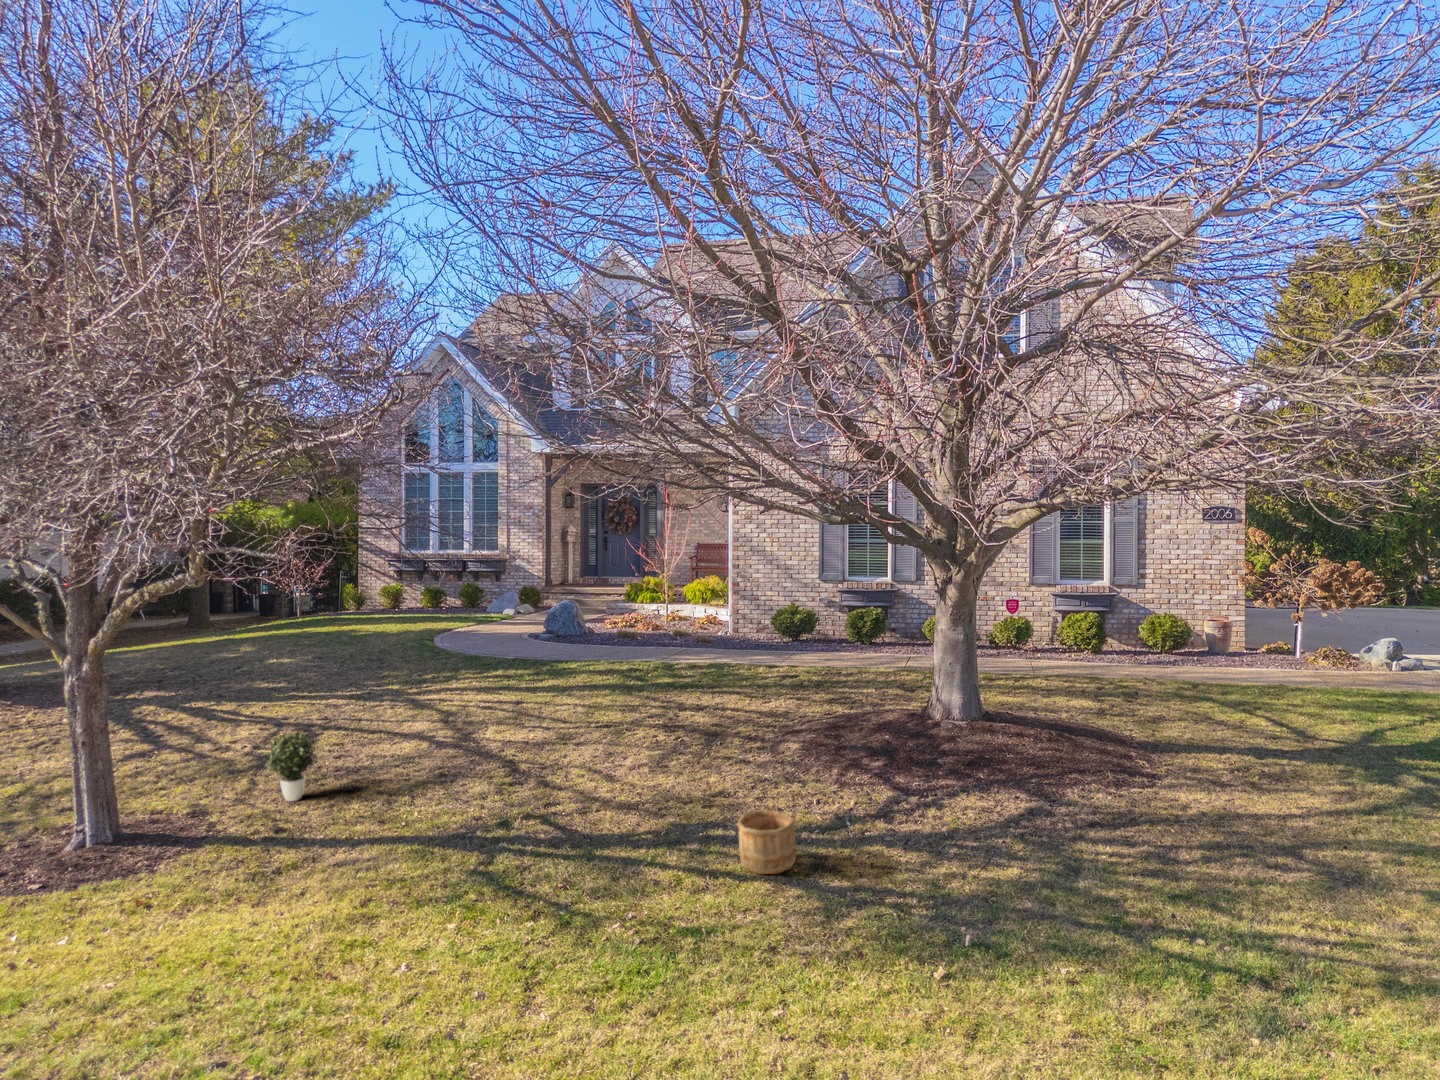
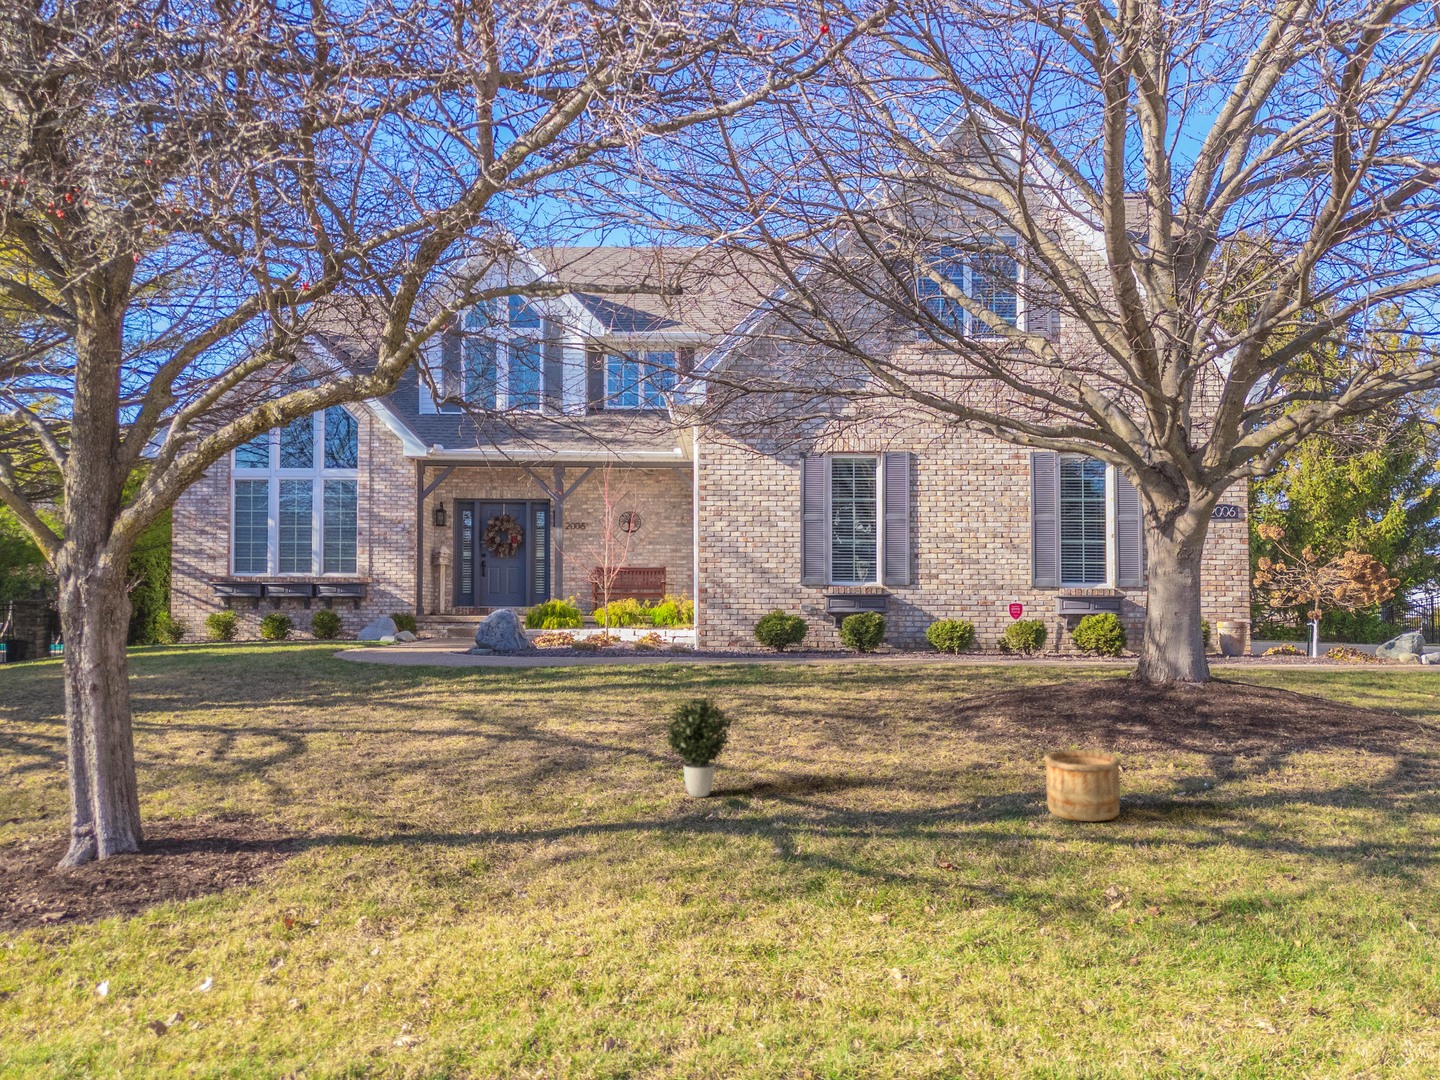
potted plant: present [265,732,317,801] -> present [667,699,731,797]

